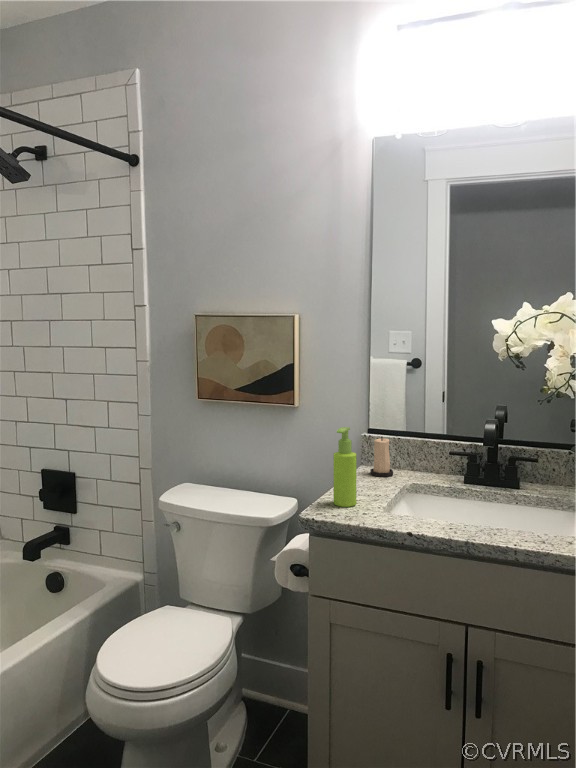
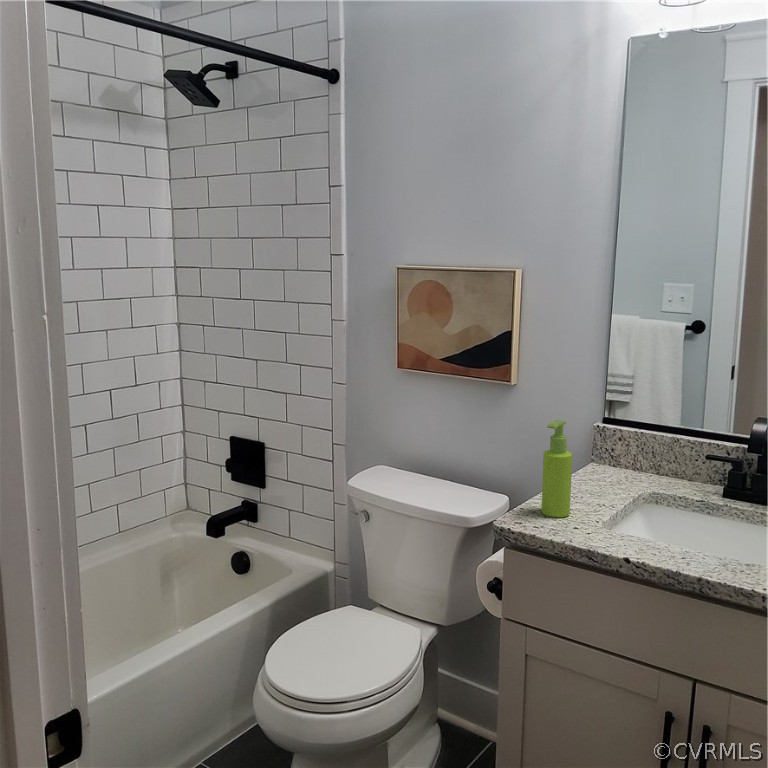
candle: present [370,437,393,477] -> none [601,428,630,480]

